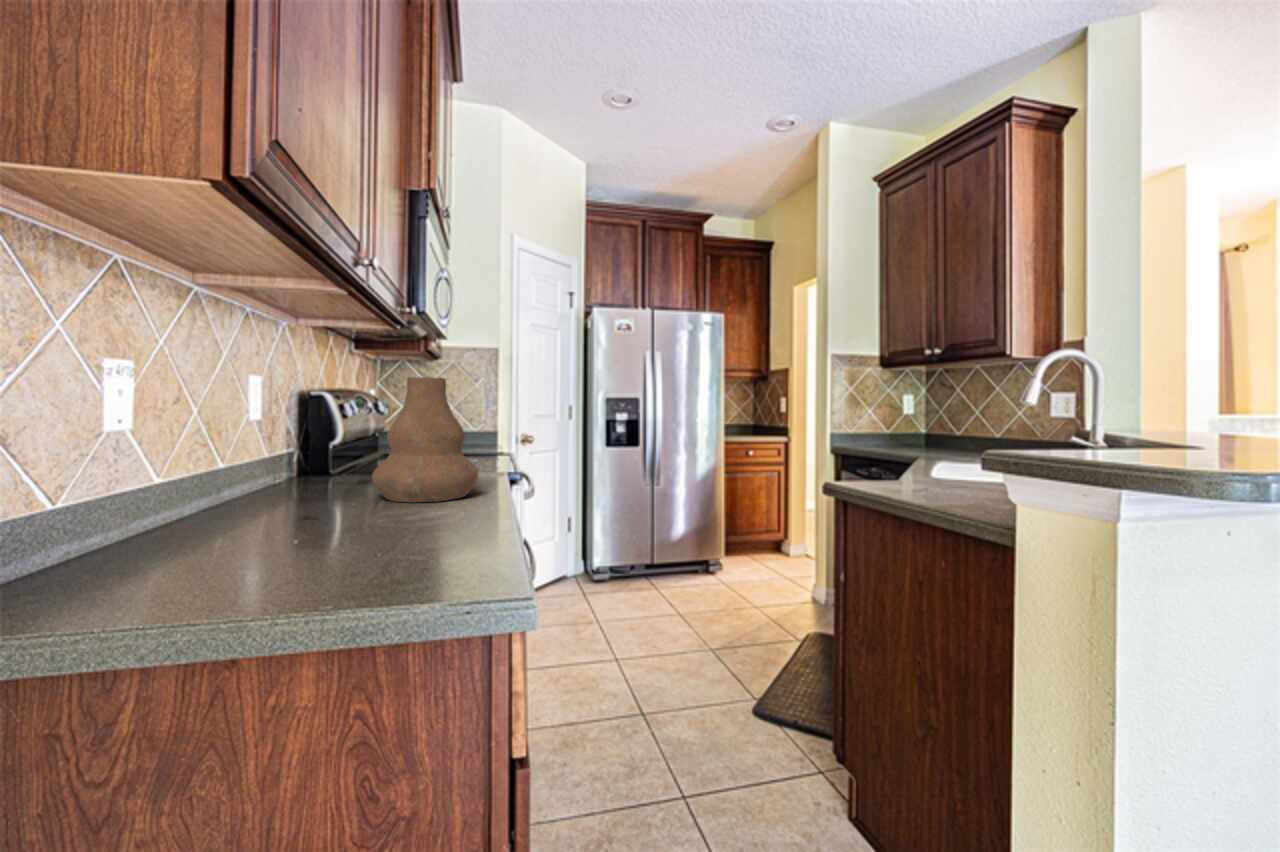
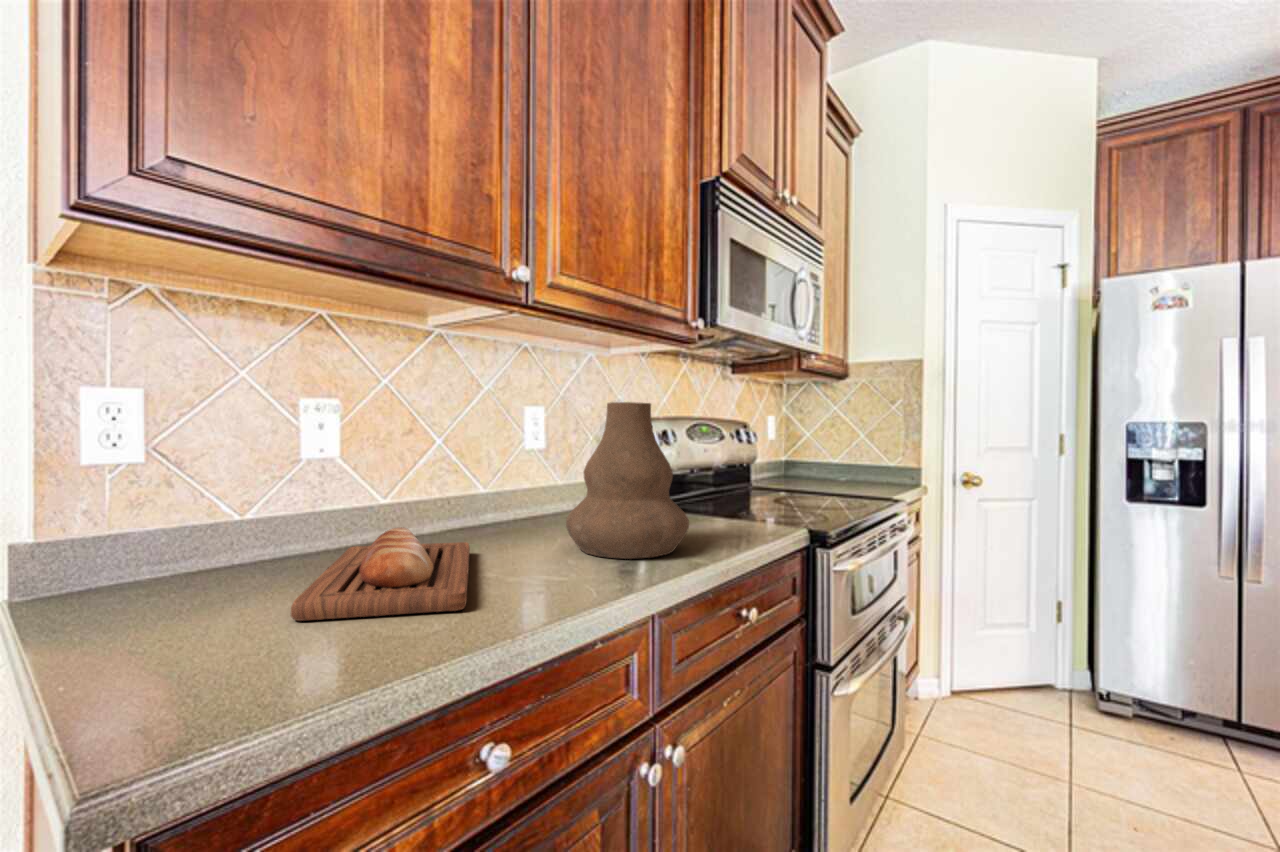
bread loaf: none [195,493,448,561] -> present [291,527,470,621]

